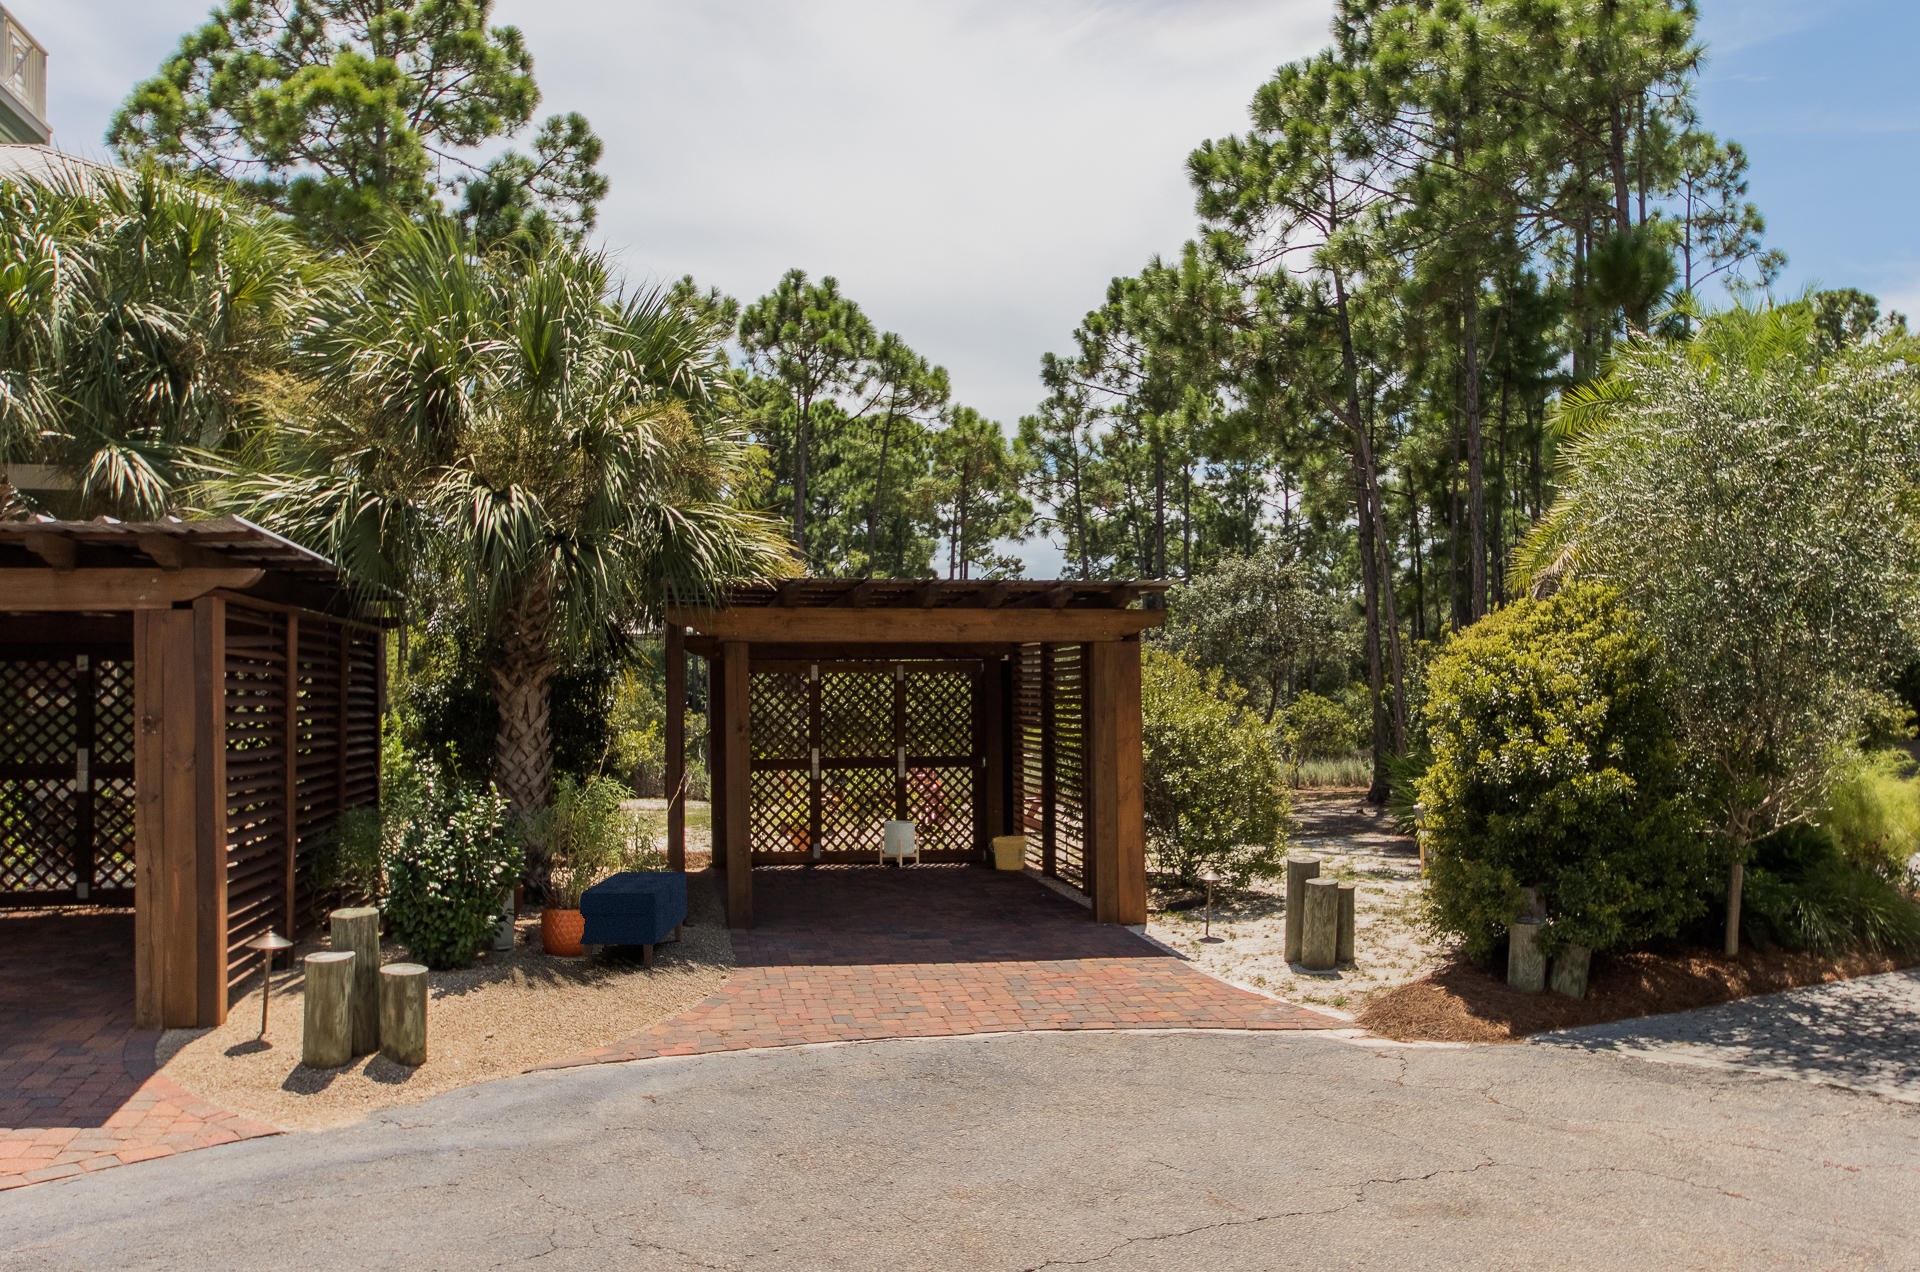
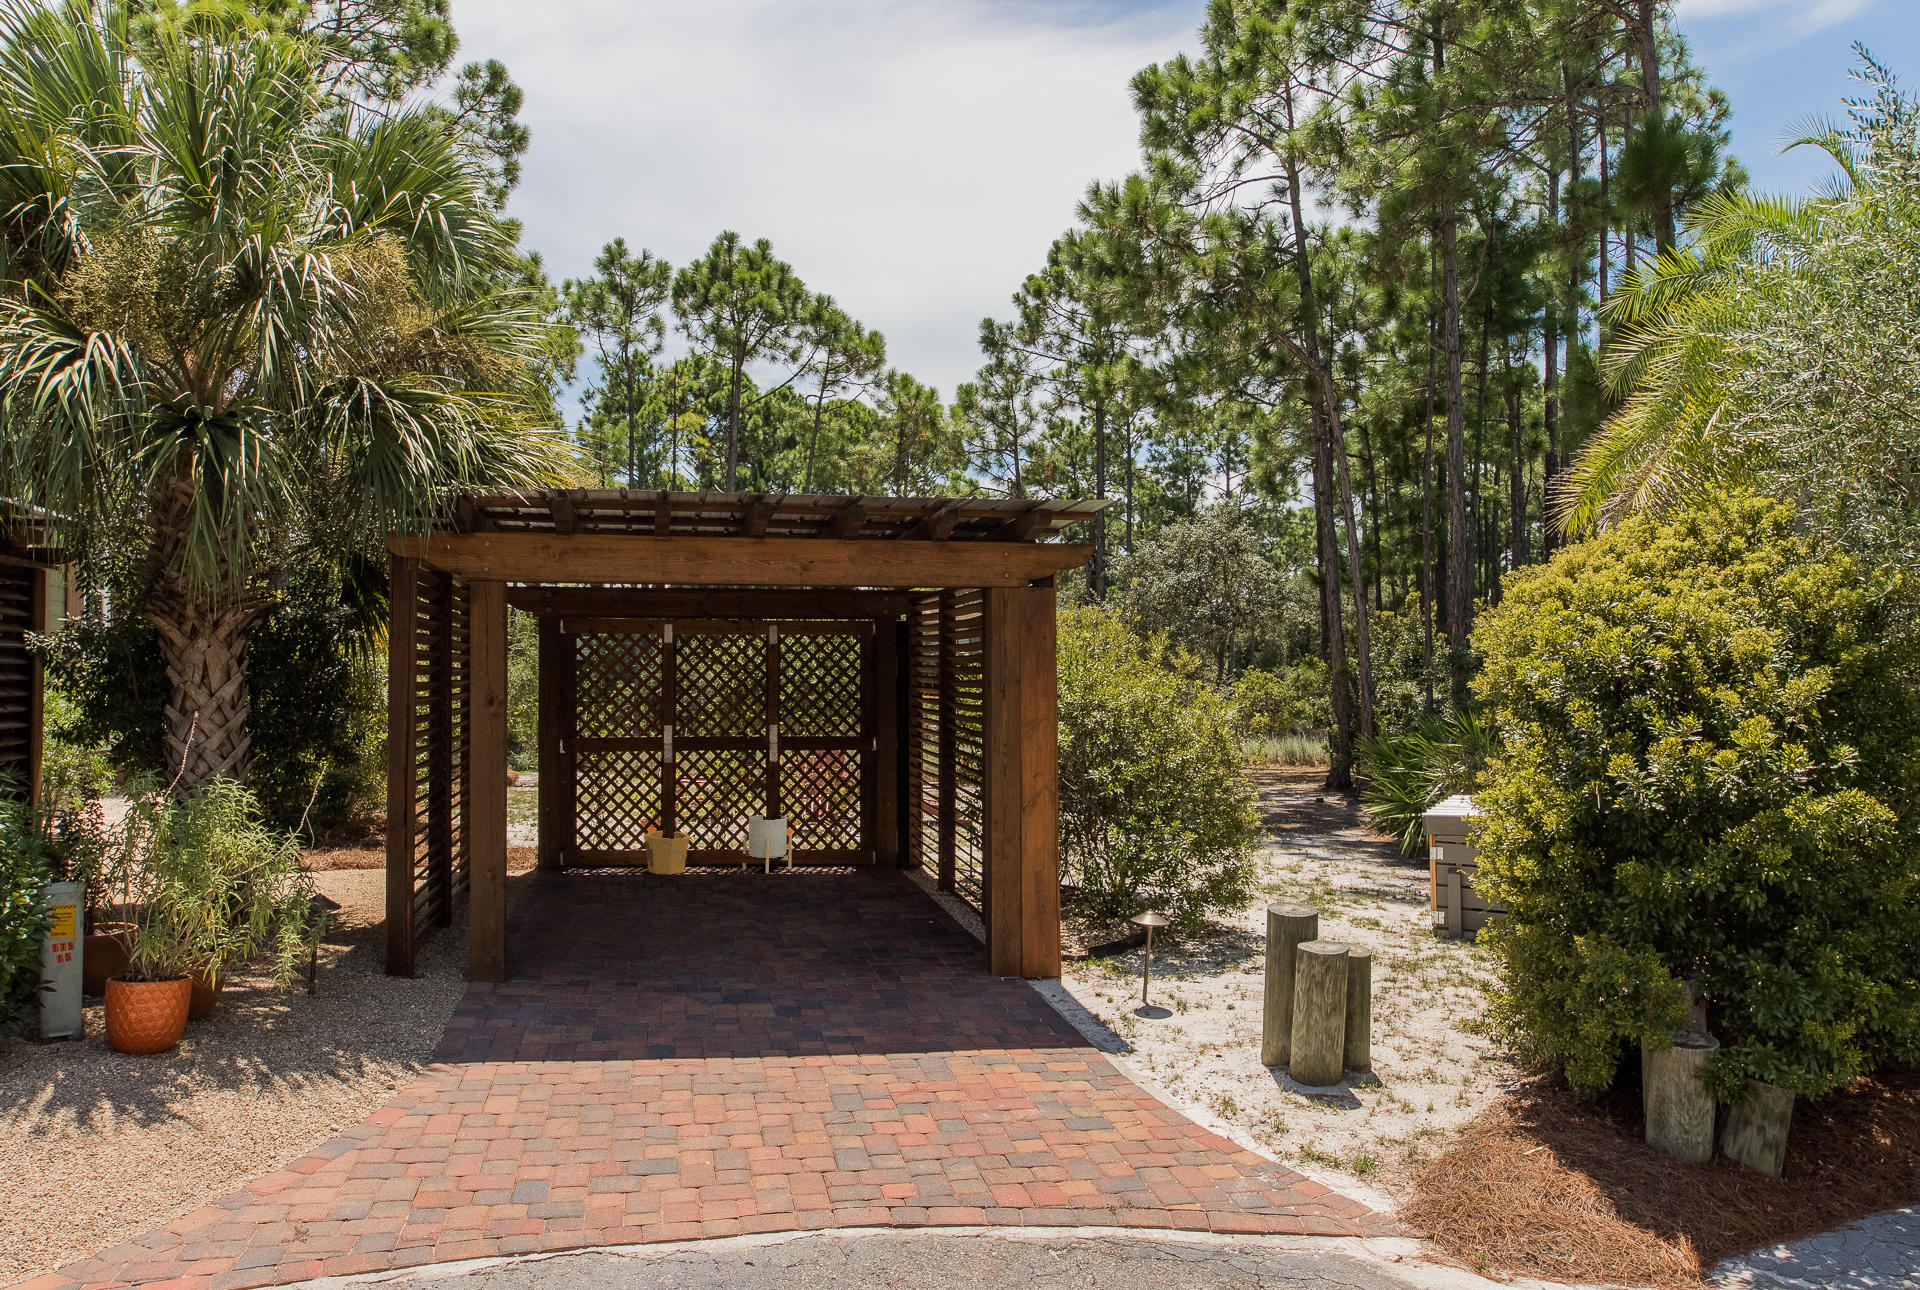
bucket: present [993,836,1028,870] -> present [645,831,690,874]
bench: present [579,872,687,968] -> none [154,909,386,1078]

